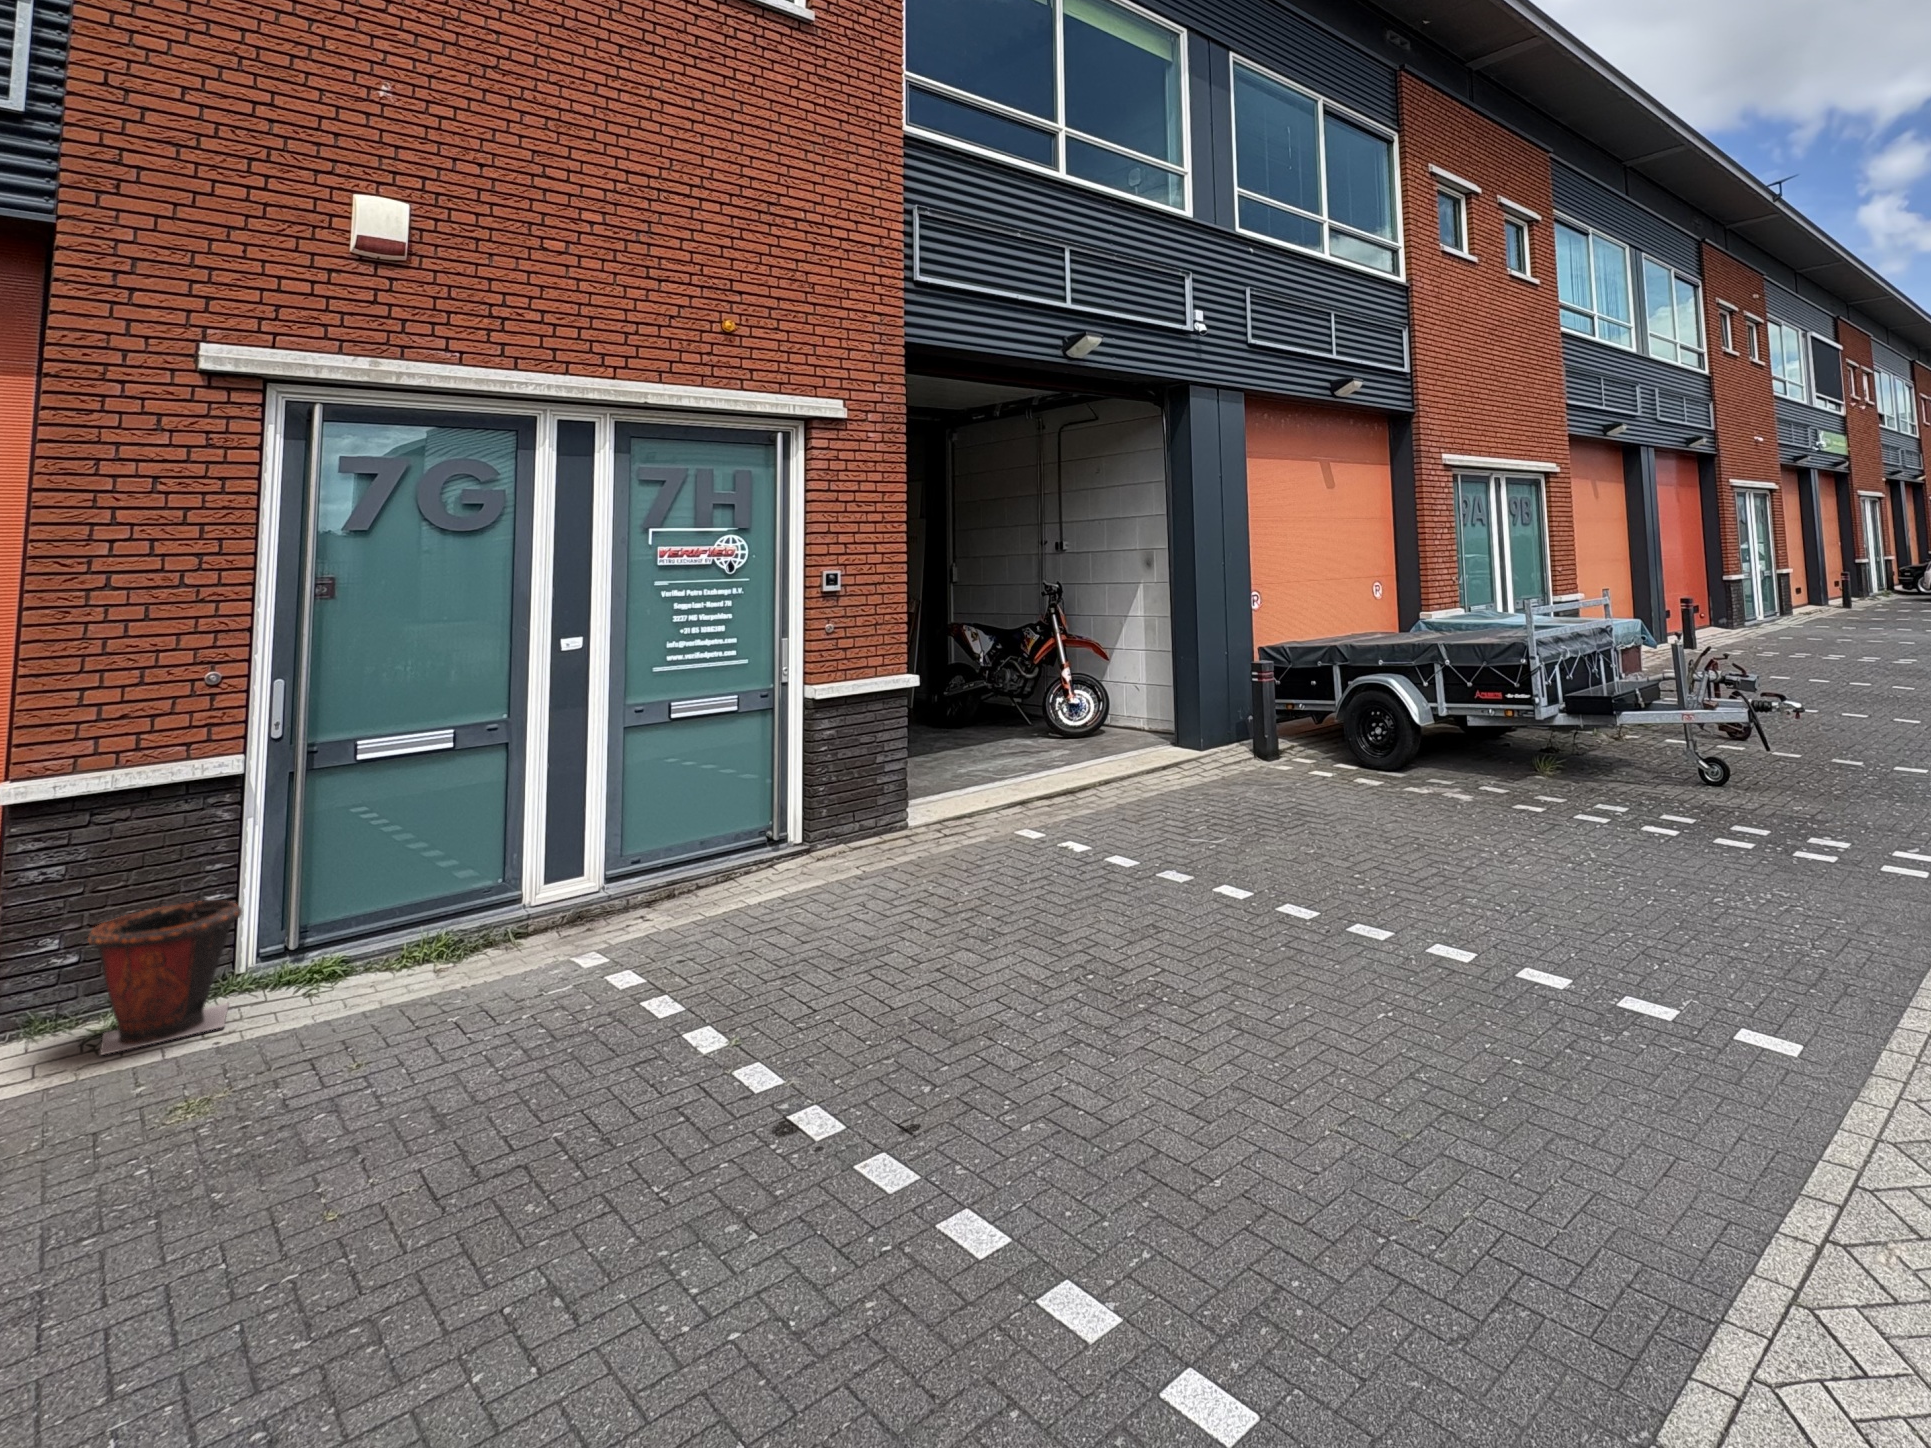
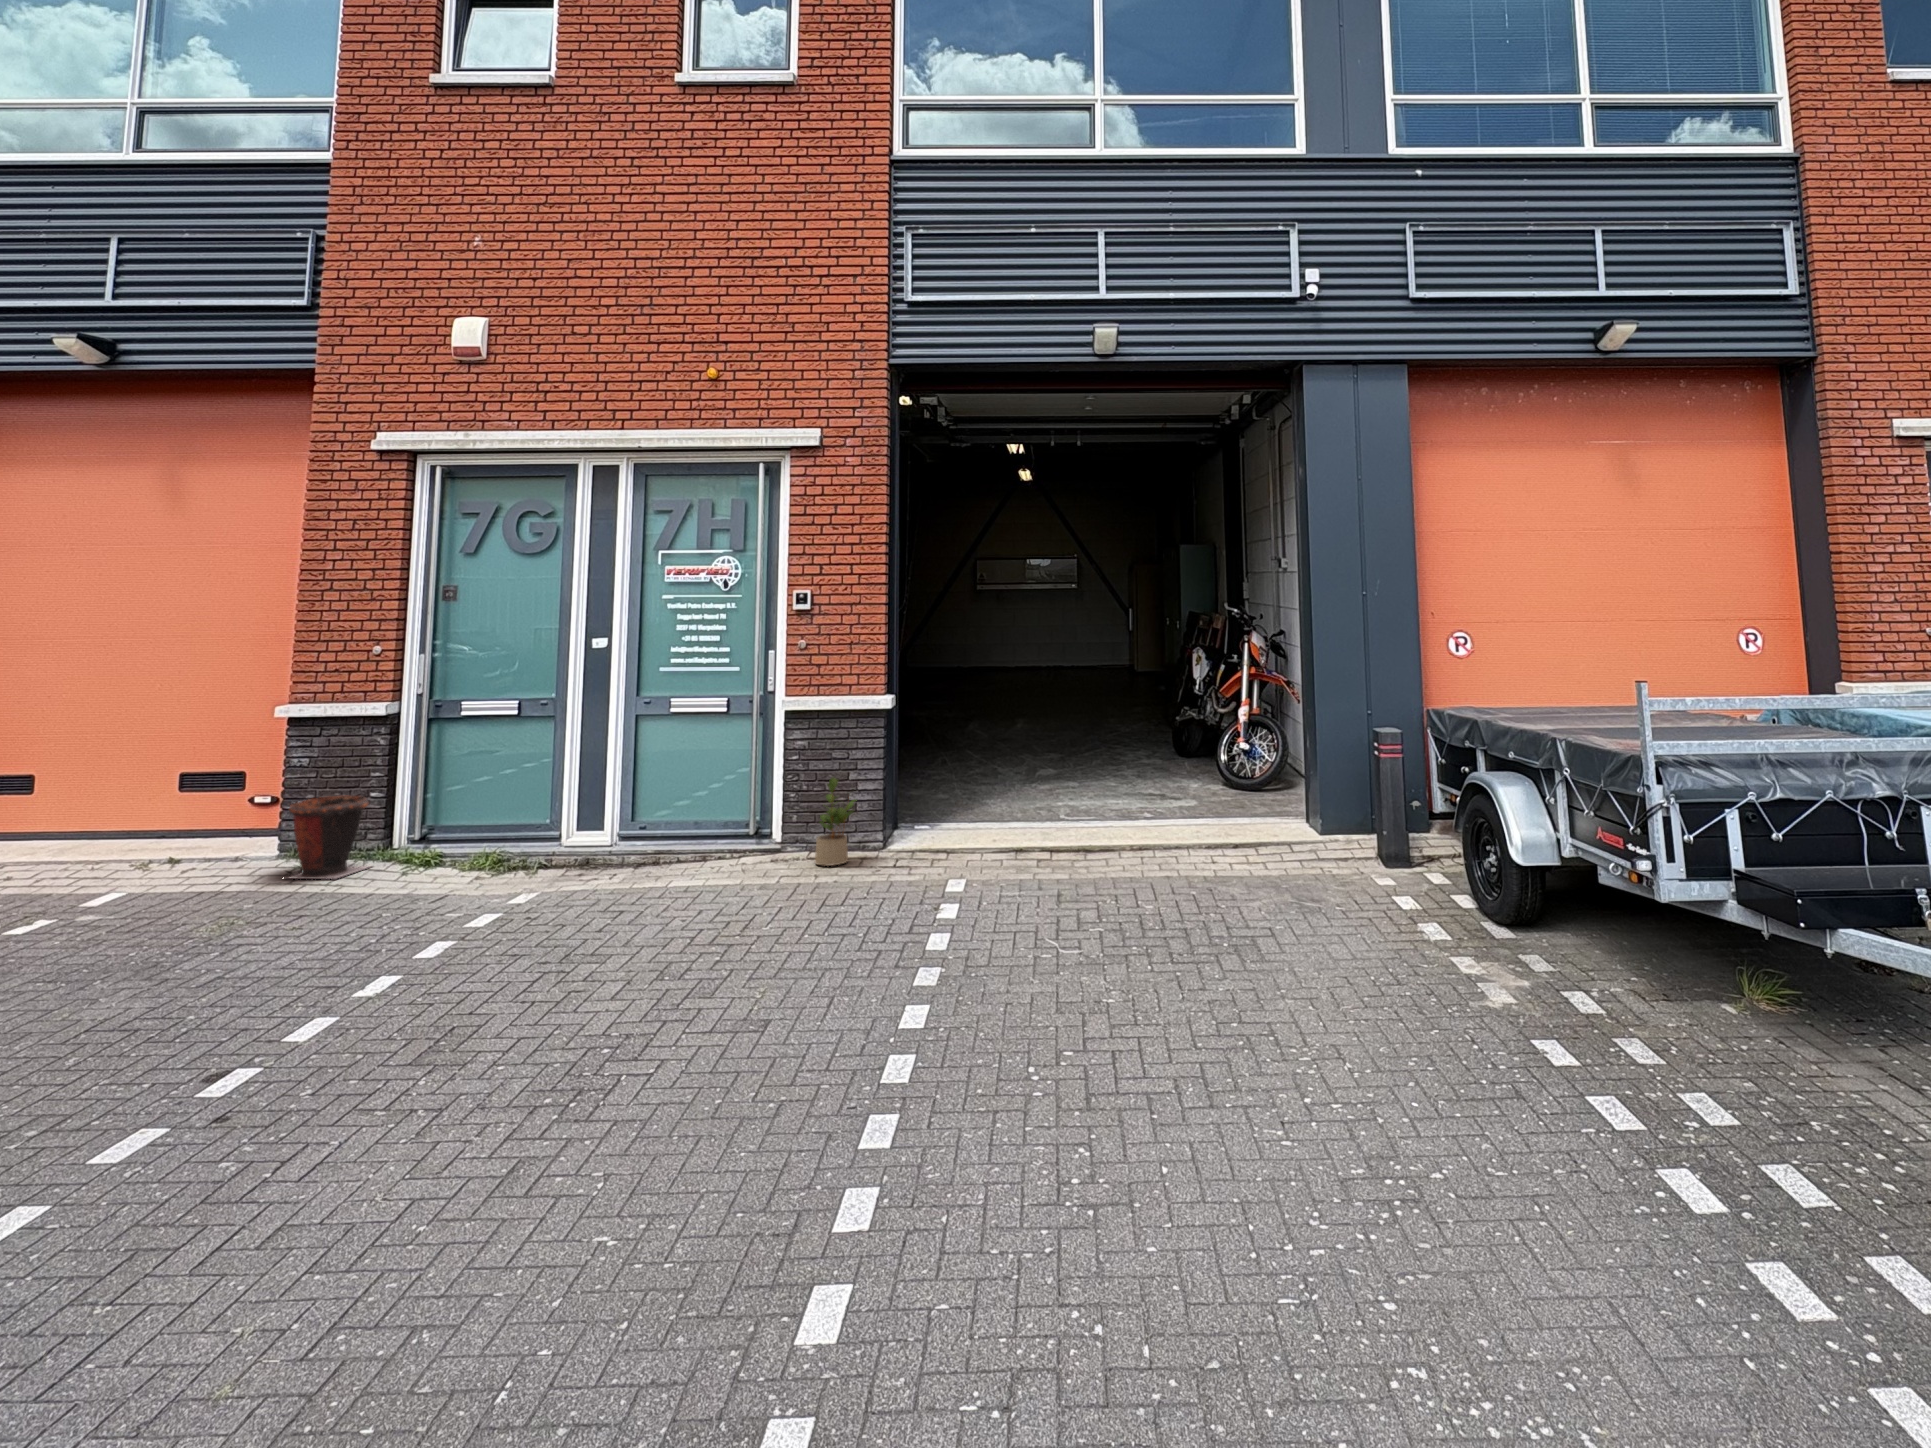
potted plant: none [863,764,907,856] -> present [815,778,854,866]

